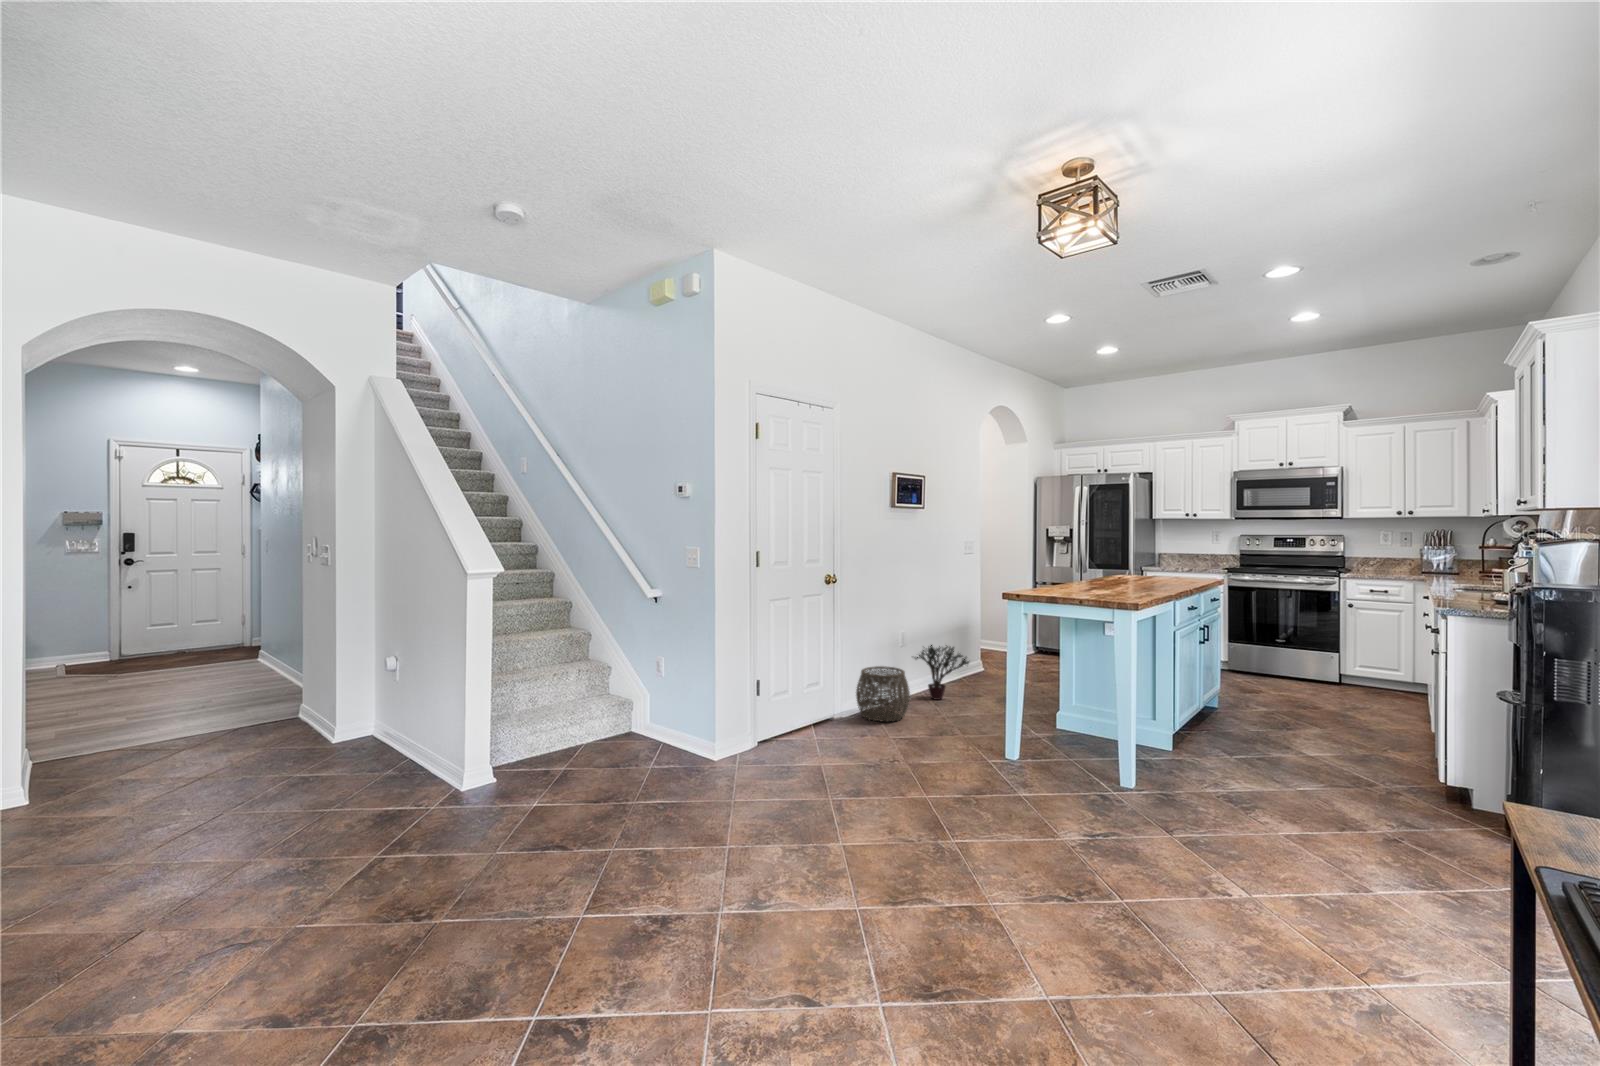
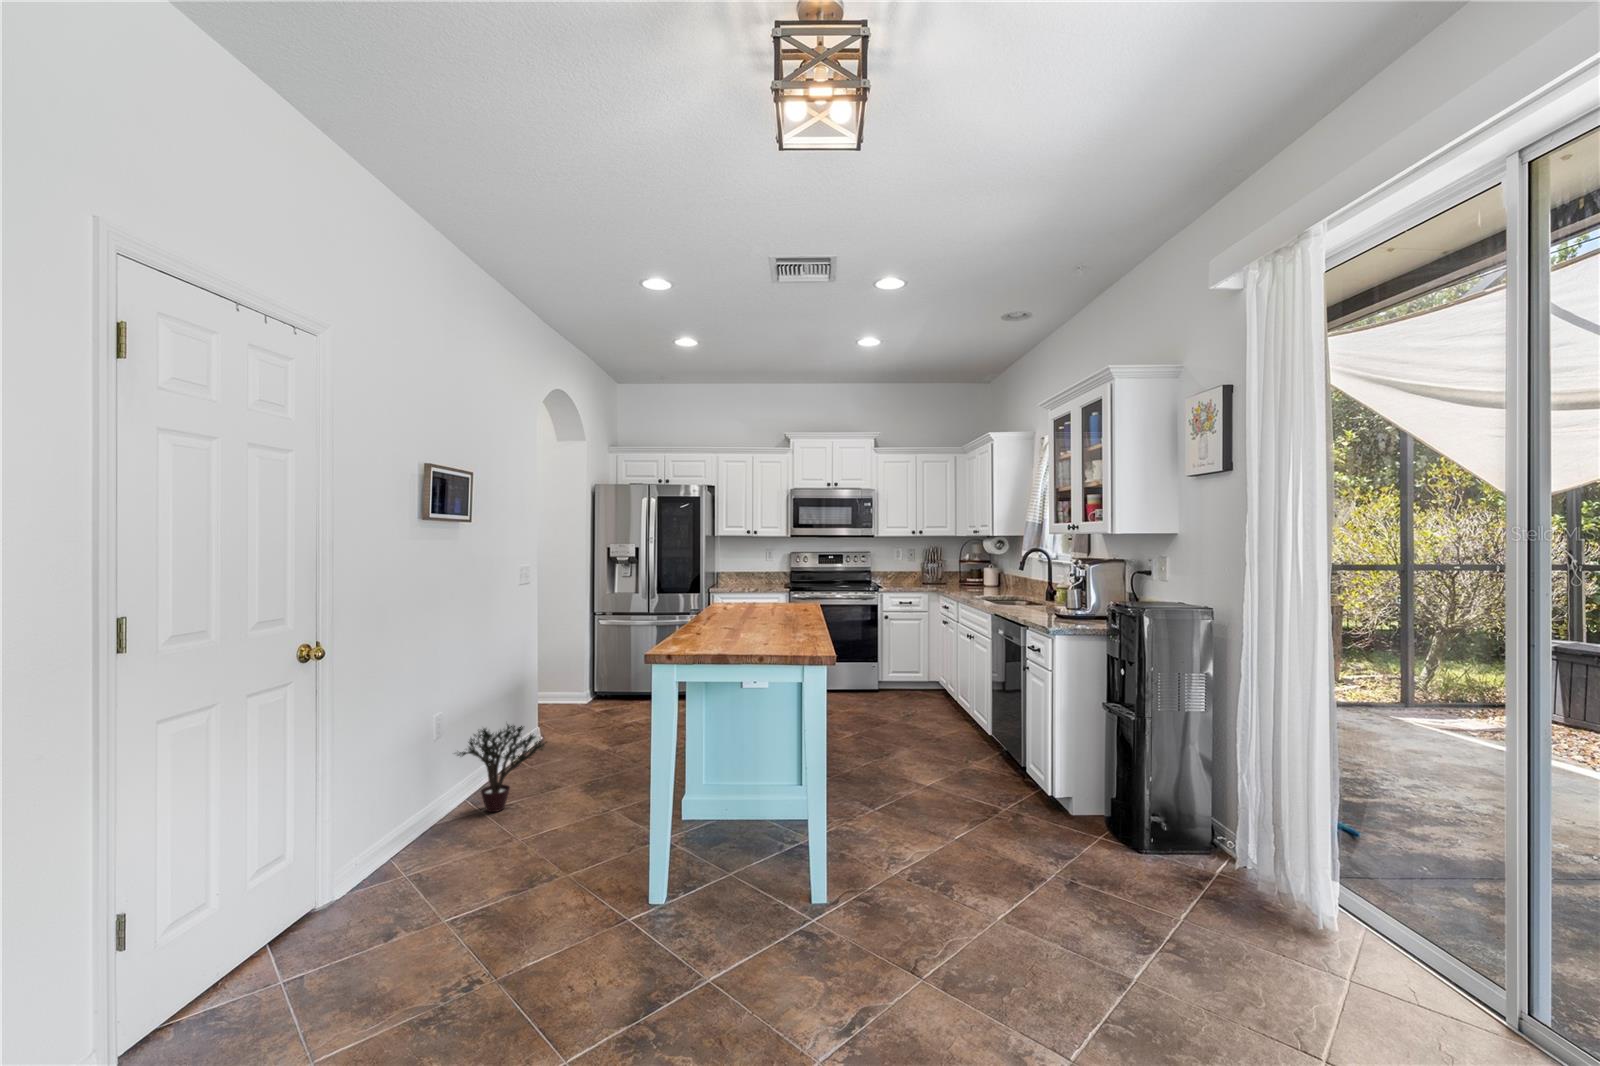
woven basket: present [856,666,910,722] -> none [360,784,467,894]

